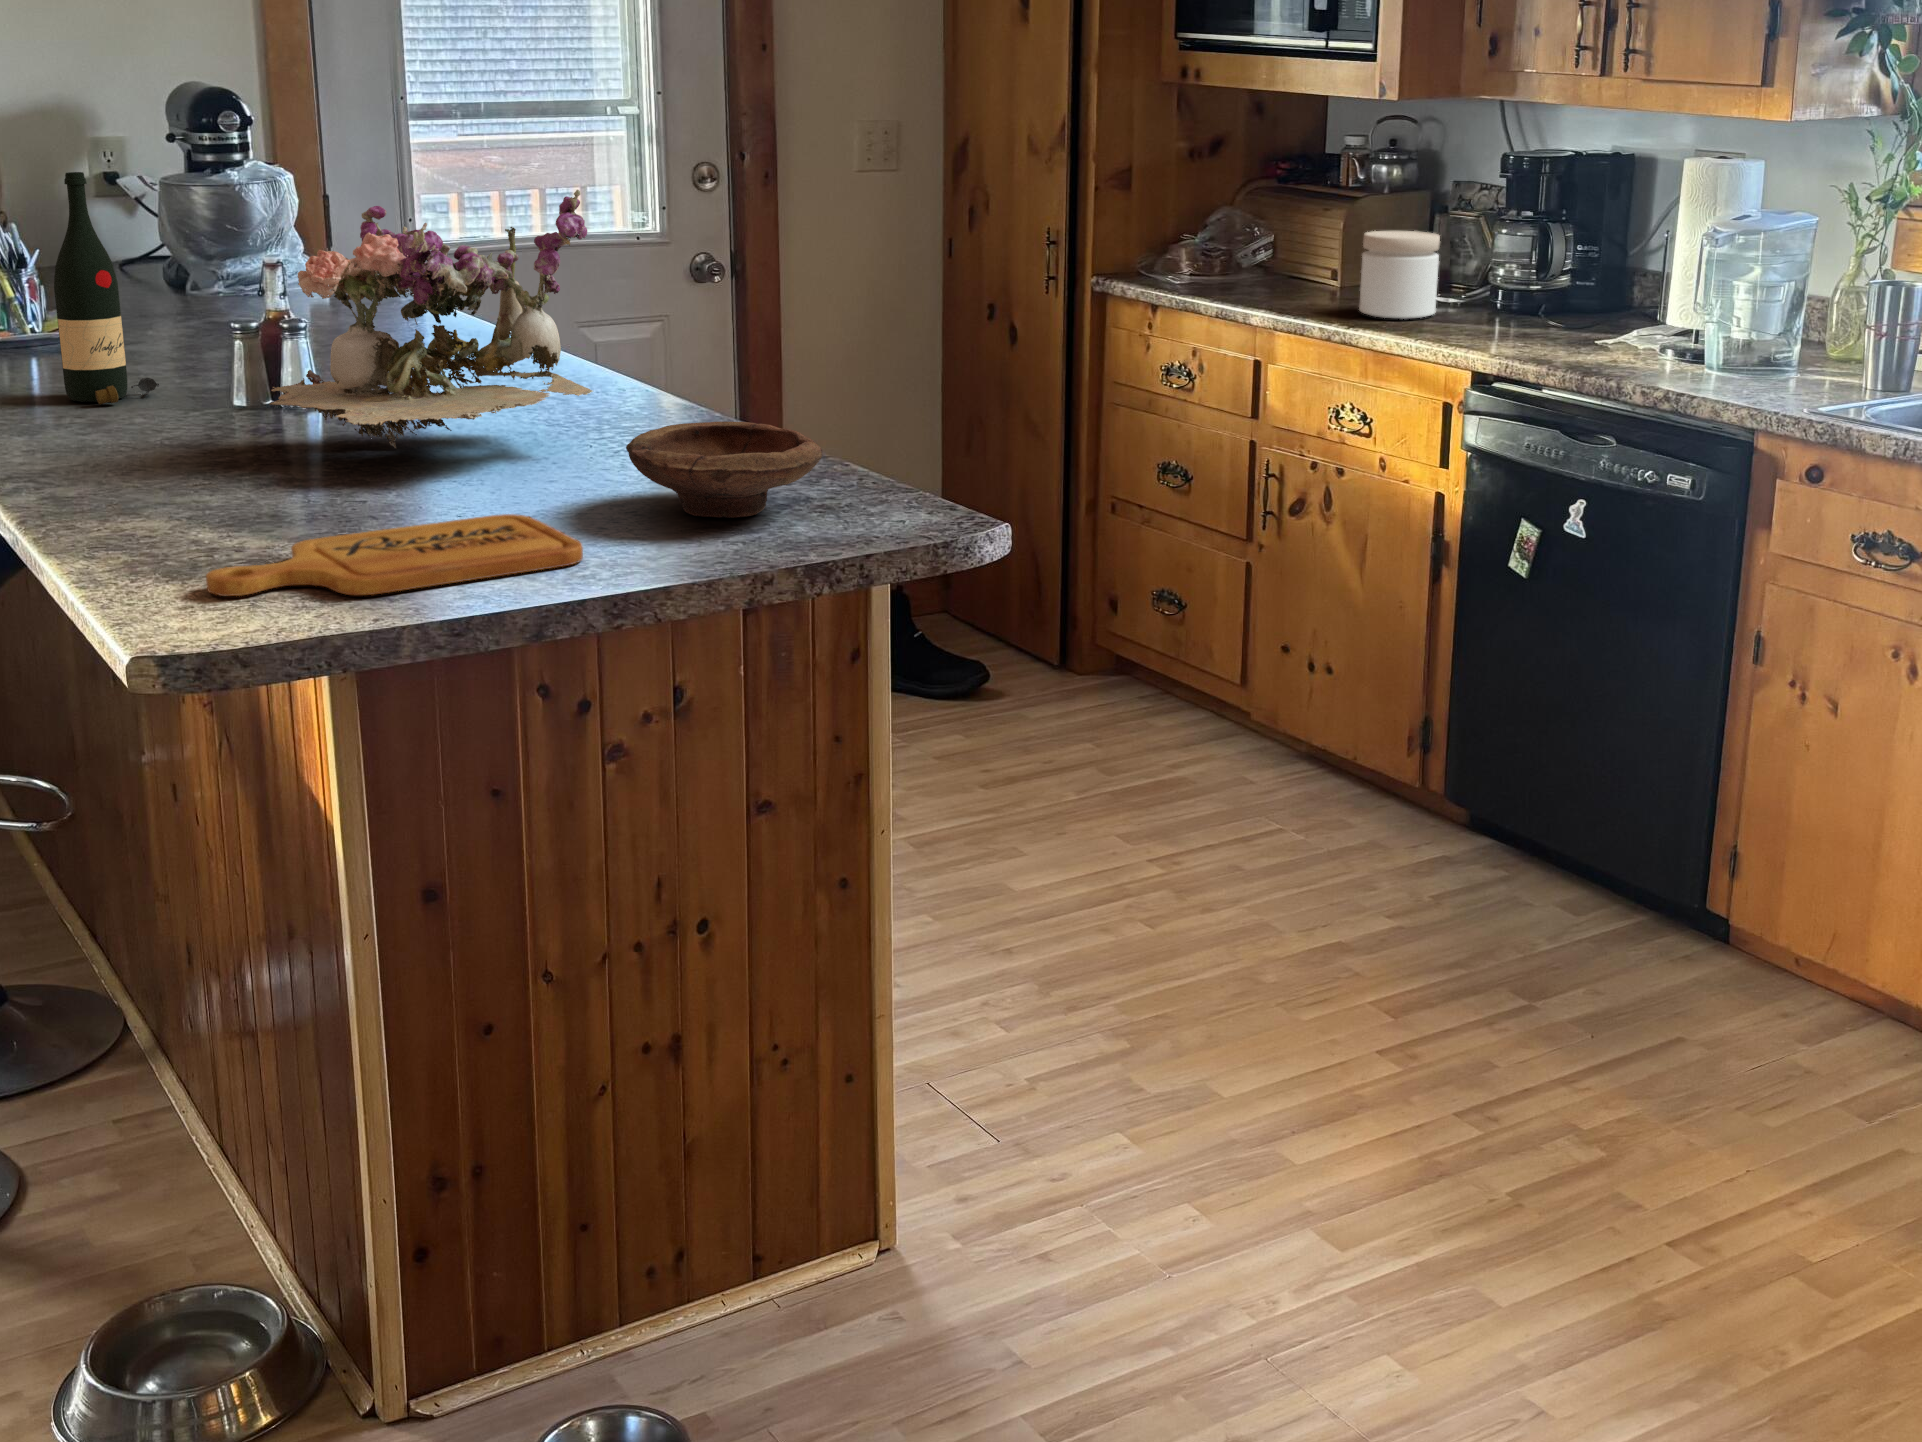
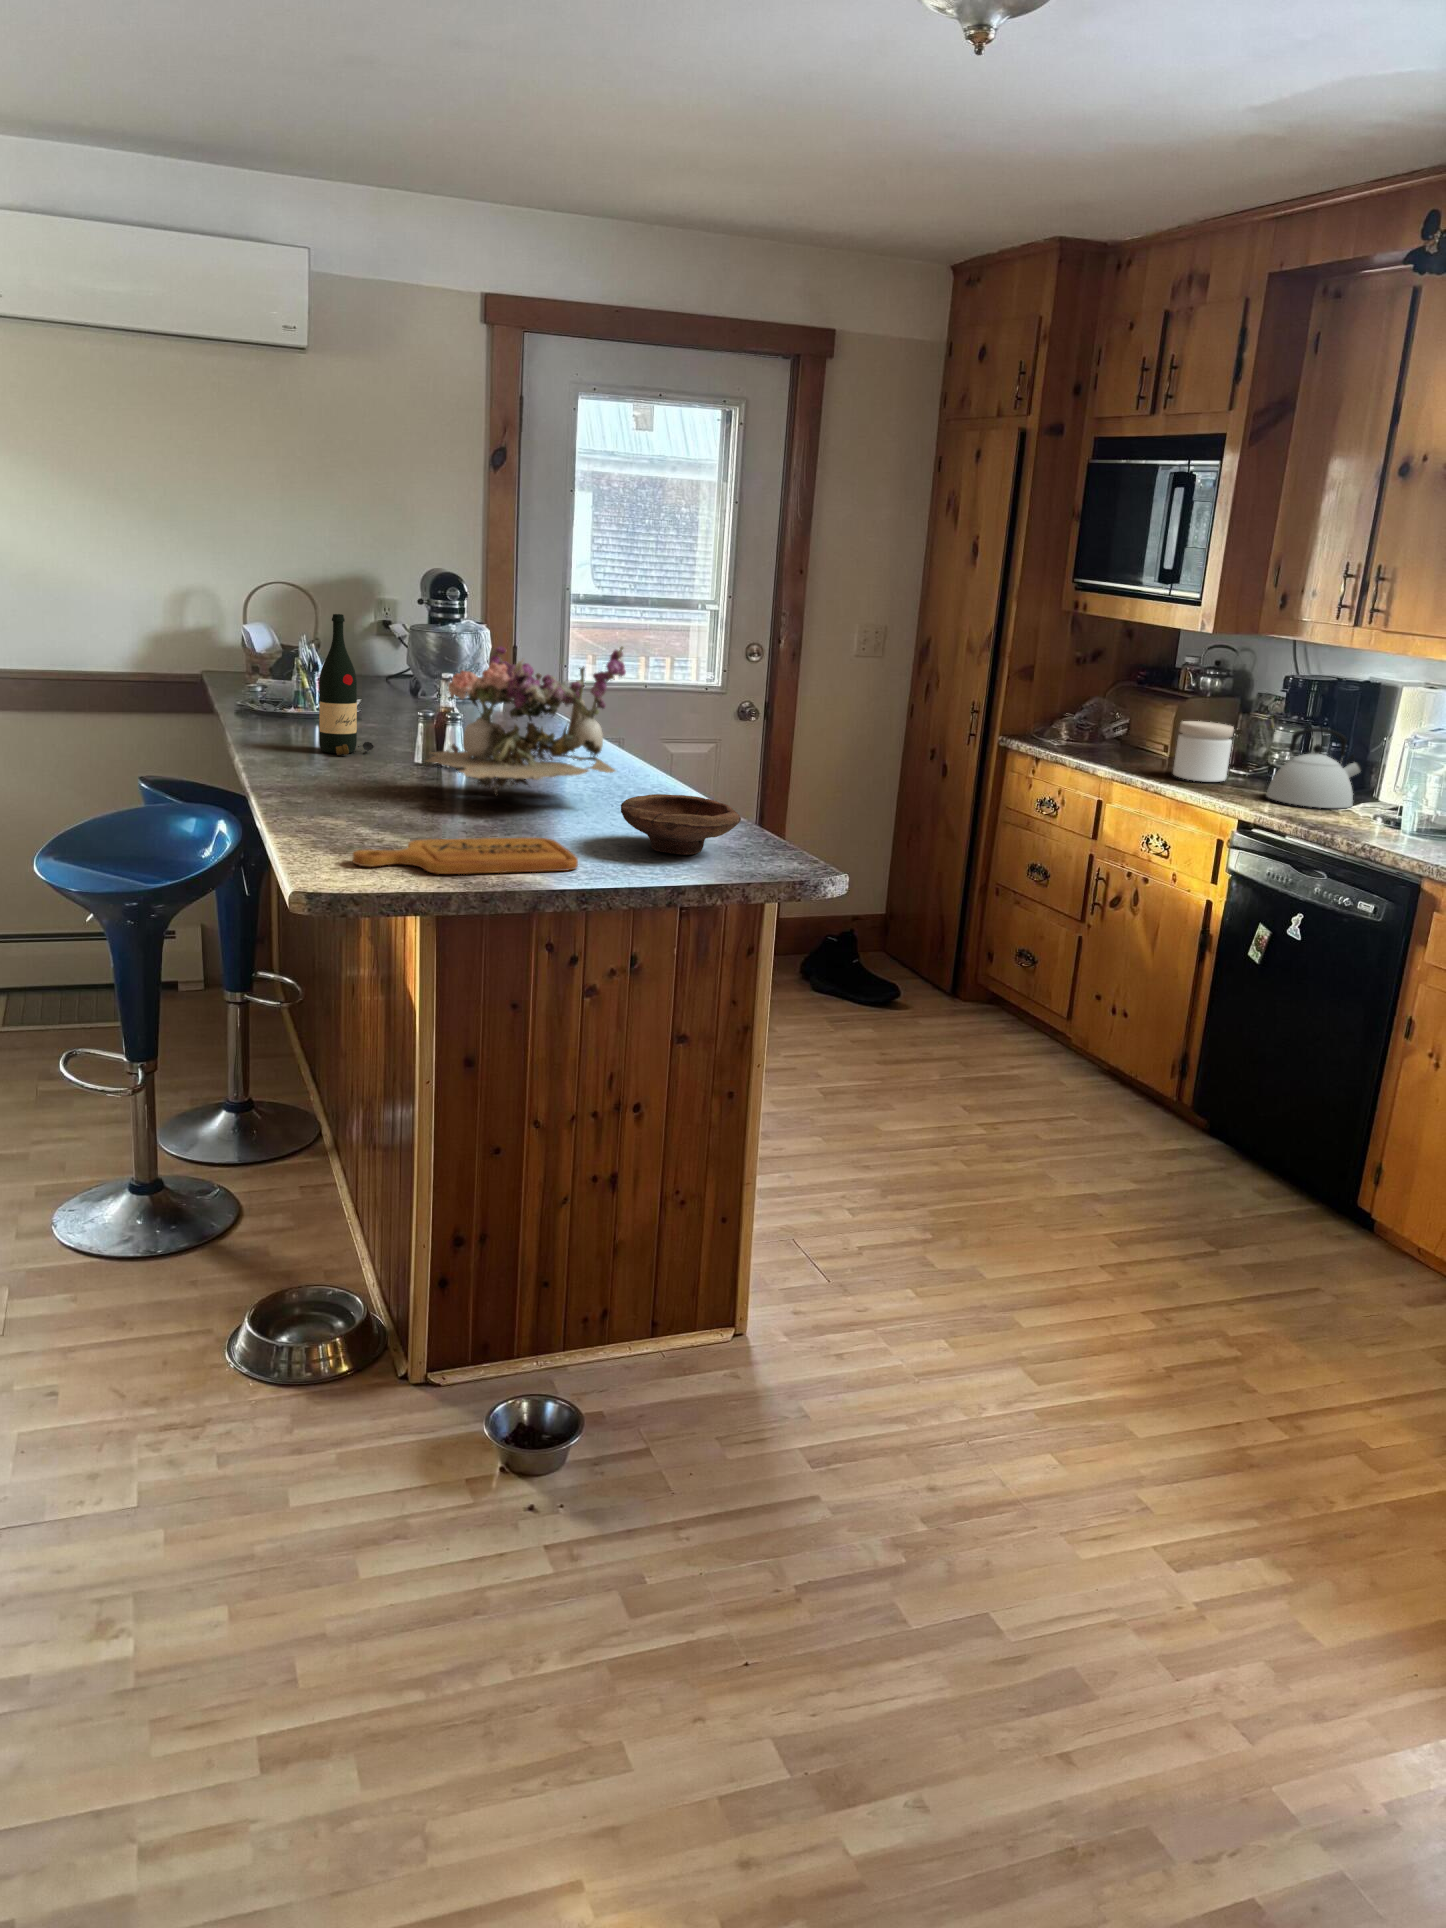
kettle: none [1501,228,1630,342] -> present [1266,728,1362,808]

